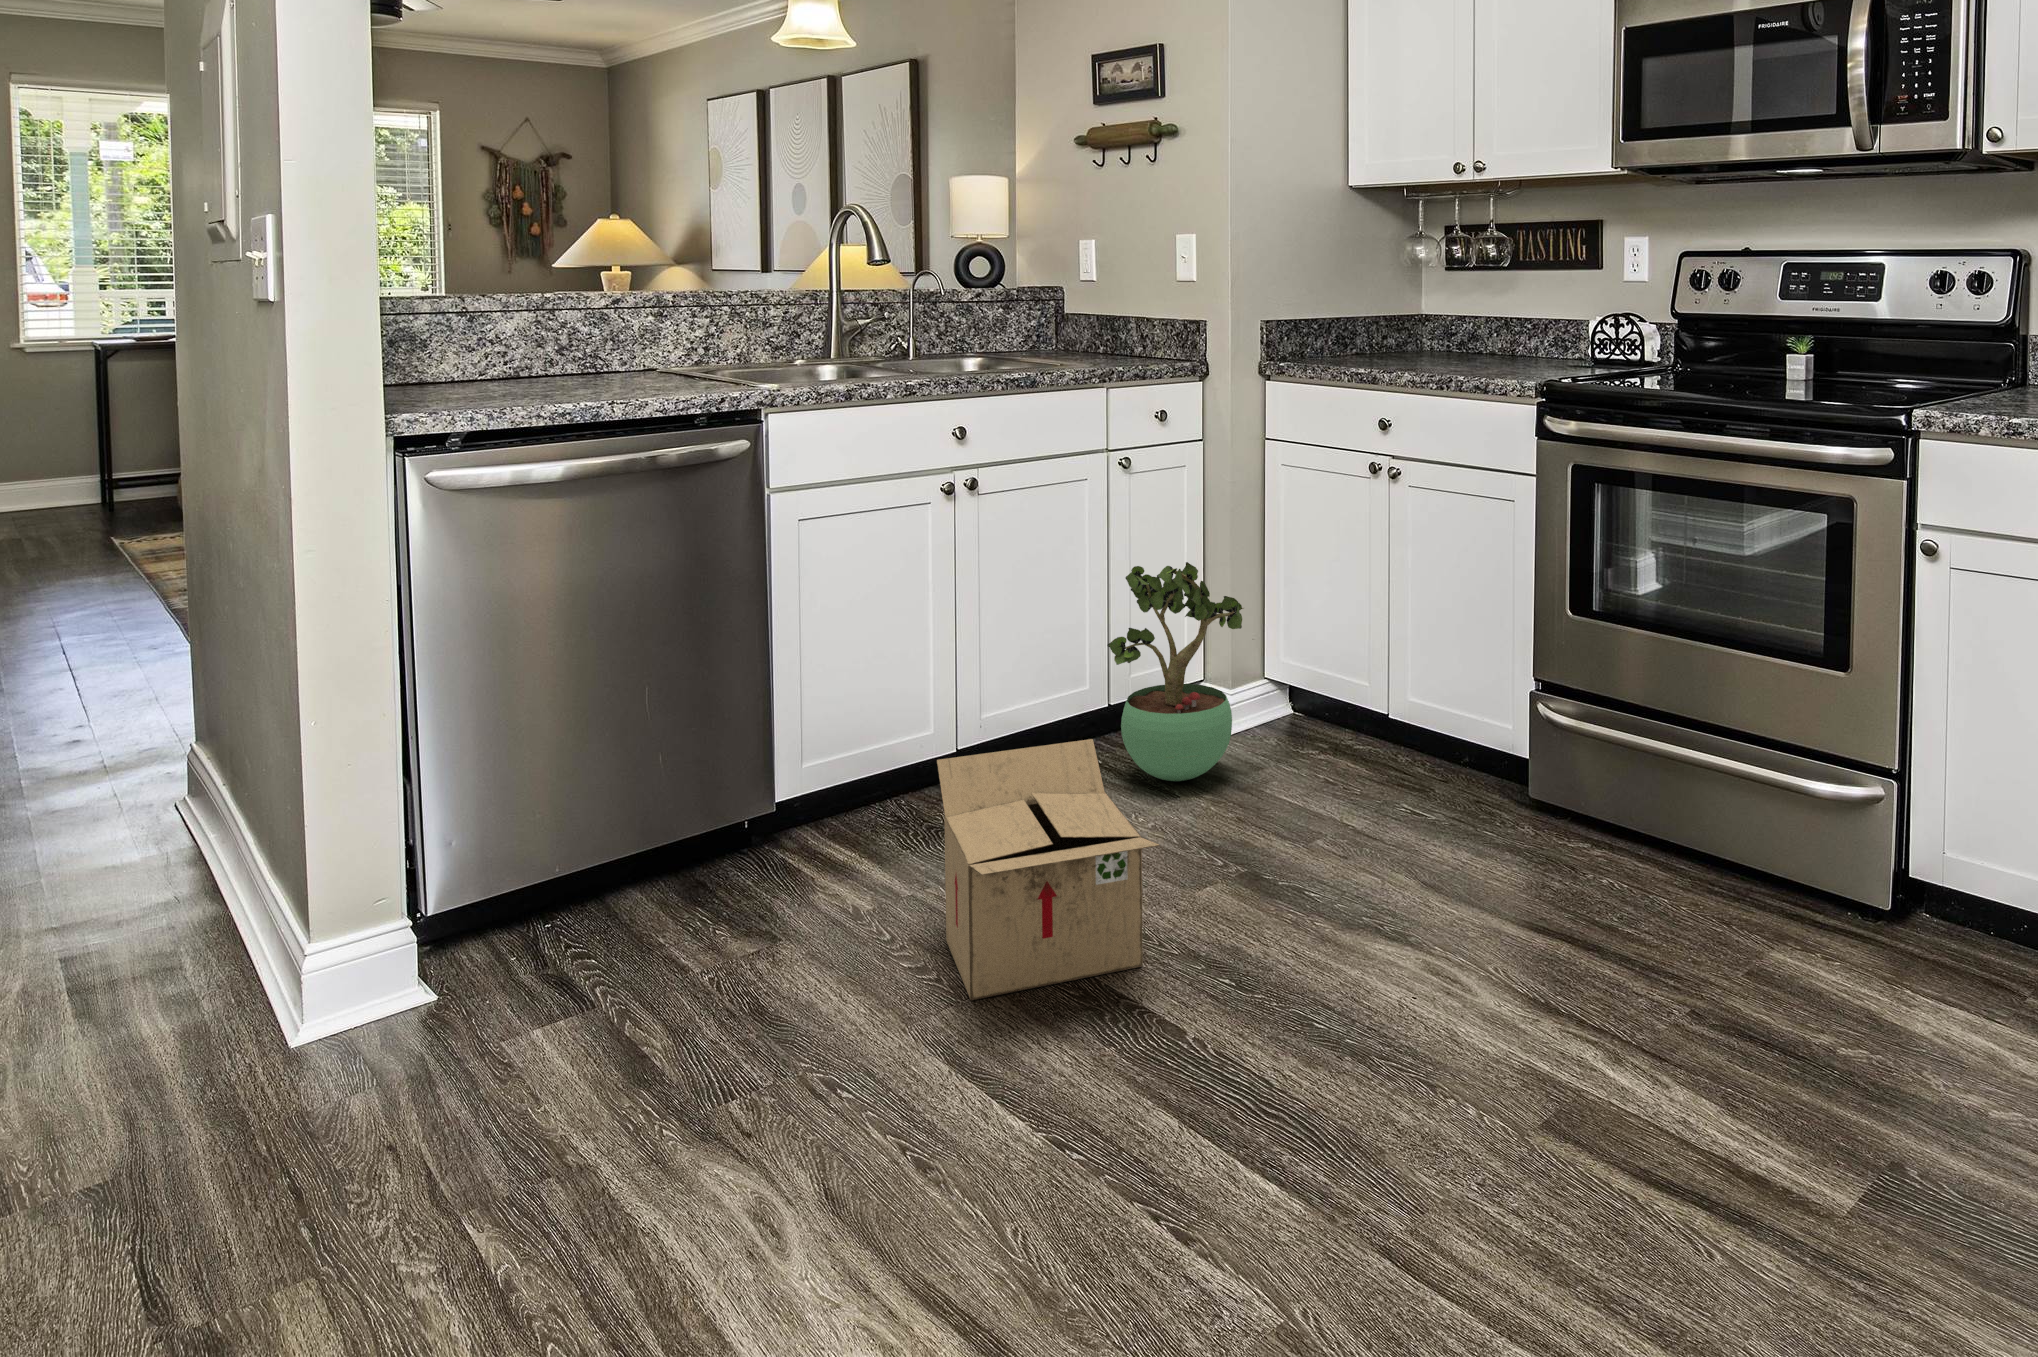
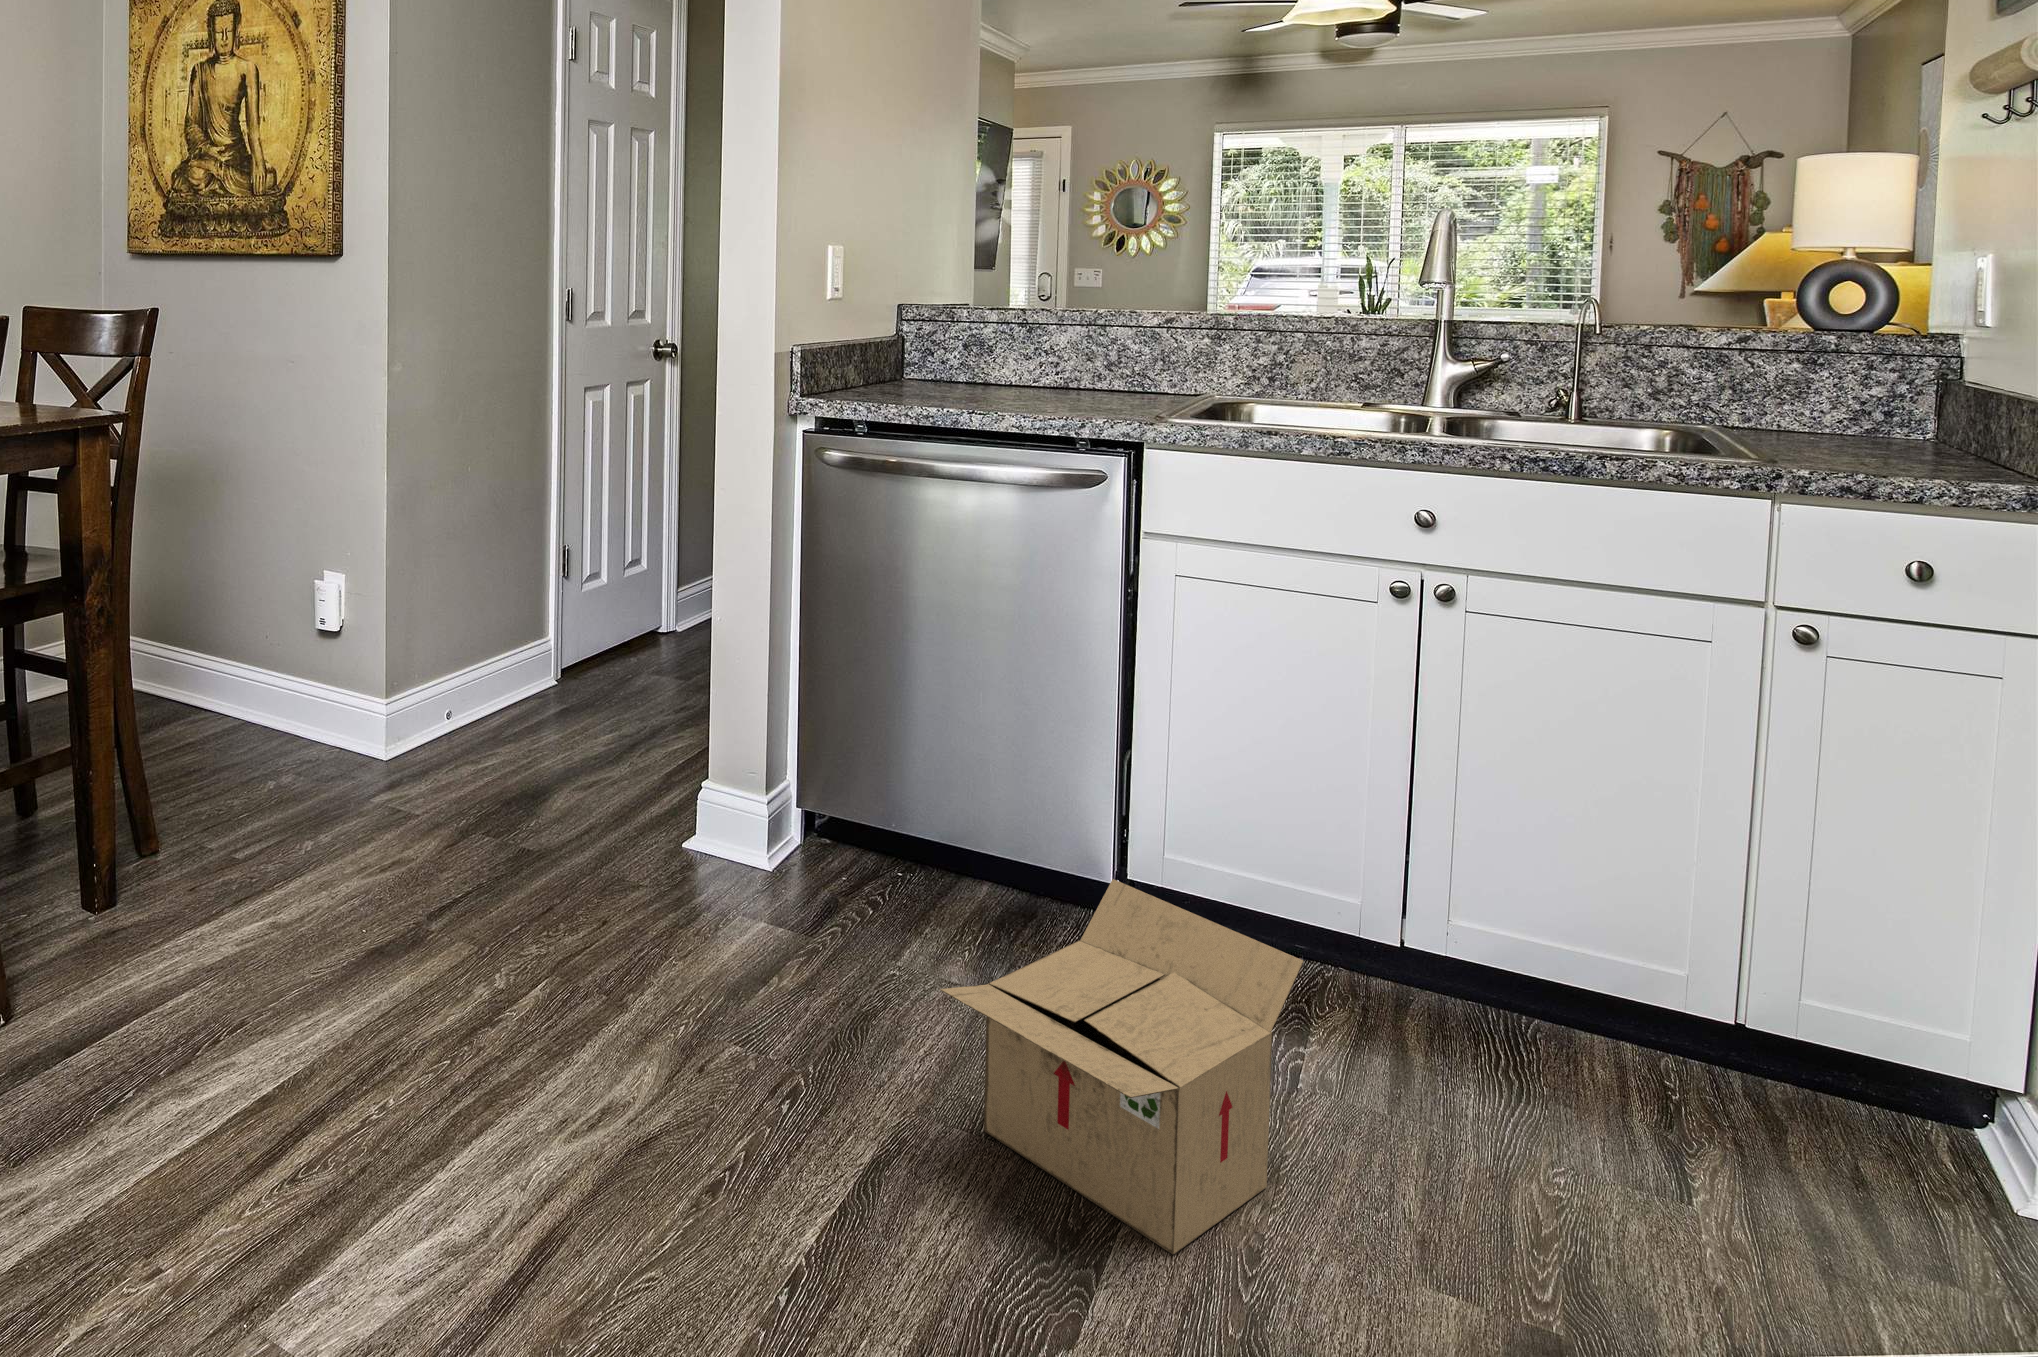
potted plant: present [1107,562,1244,781] -> none [1625,793,1871,1182]

